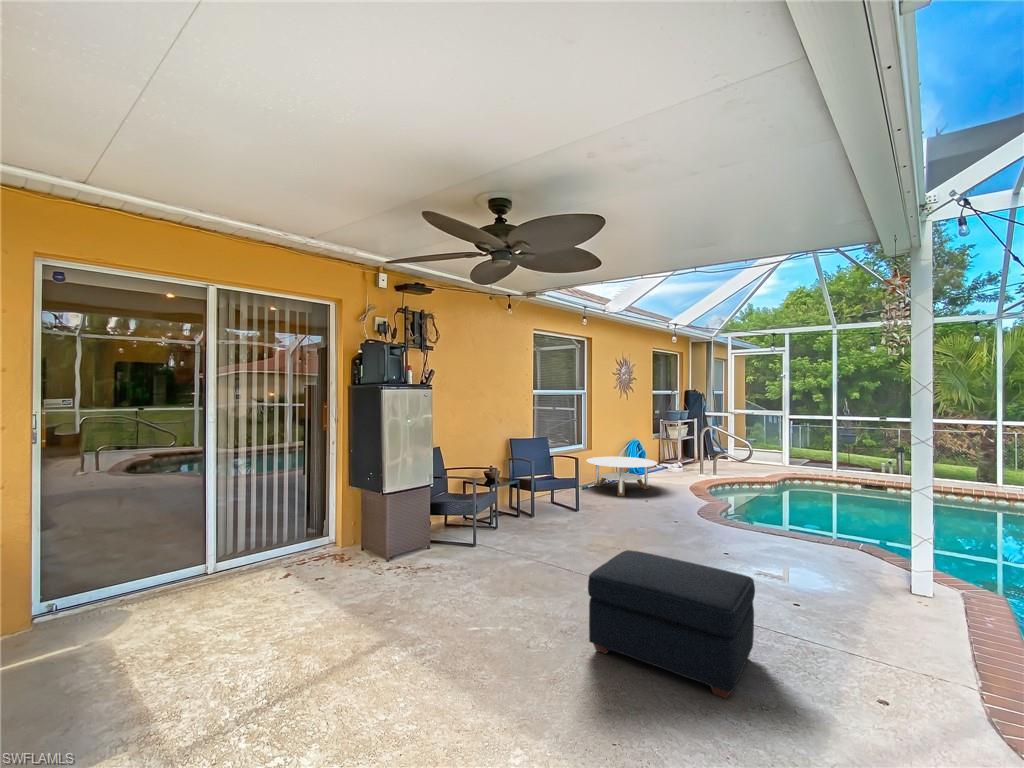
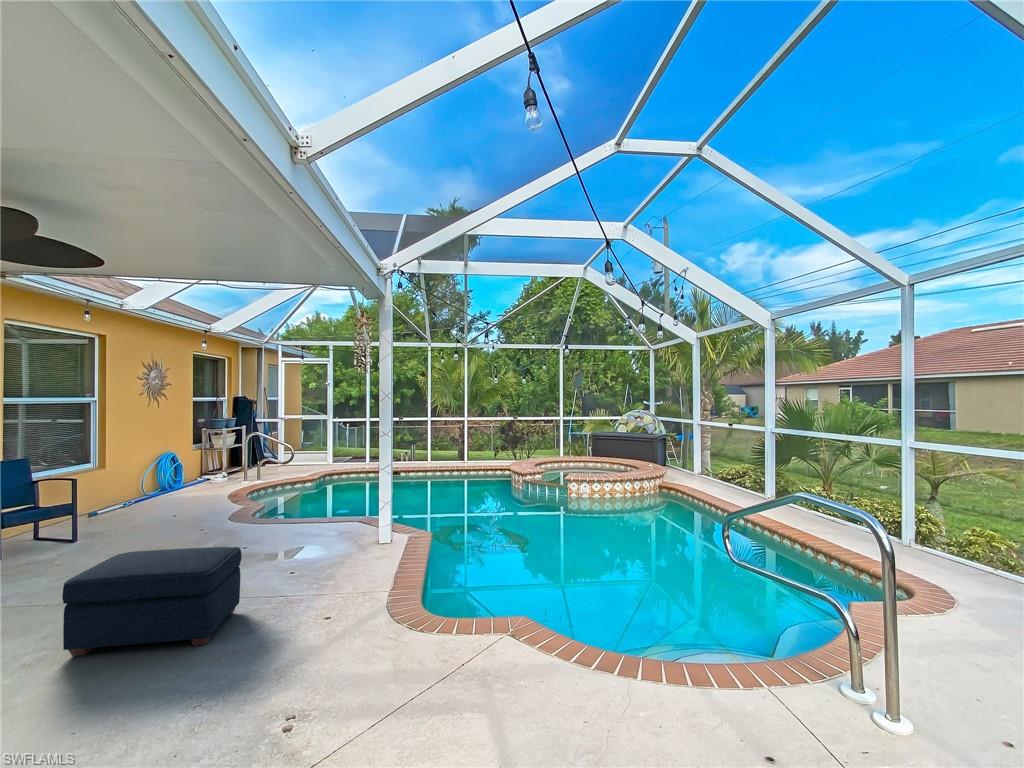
round table: present [586,457,657,496] -> none [94,472,191,516]

